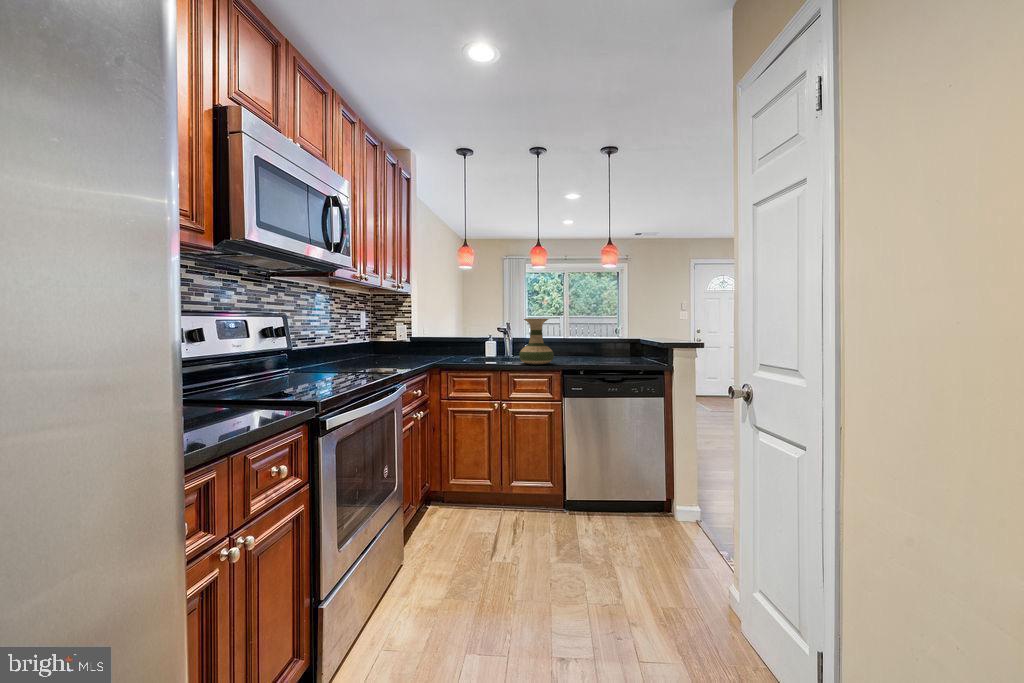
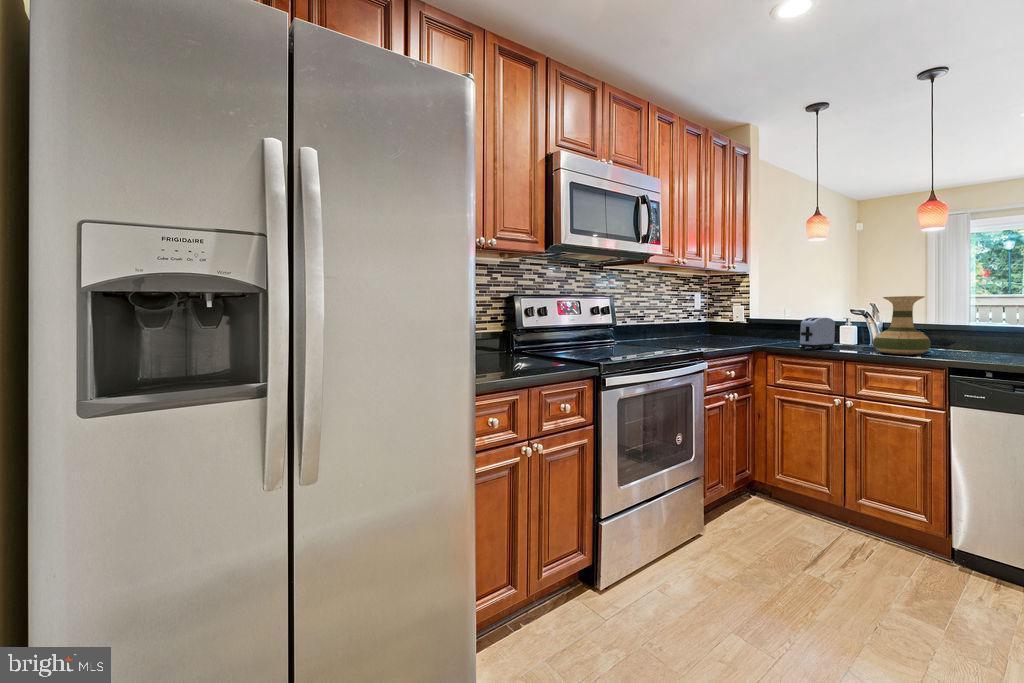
toaster: none [468,336,490,365] -> present [800,318,835,350]

